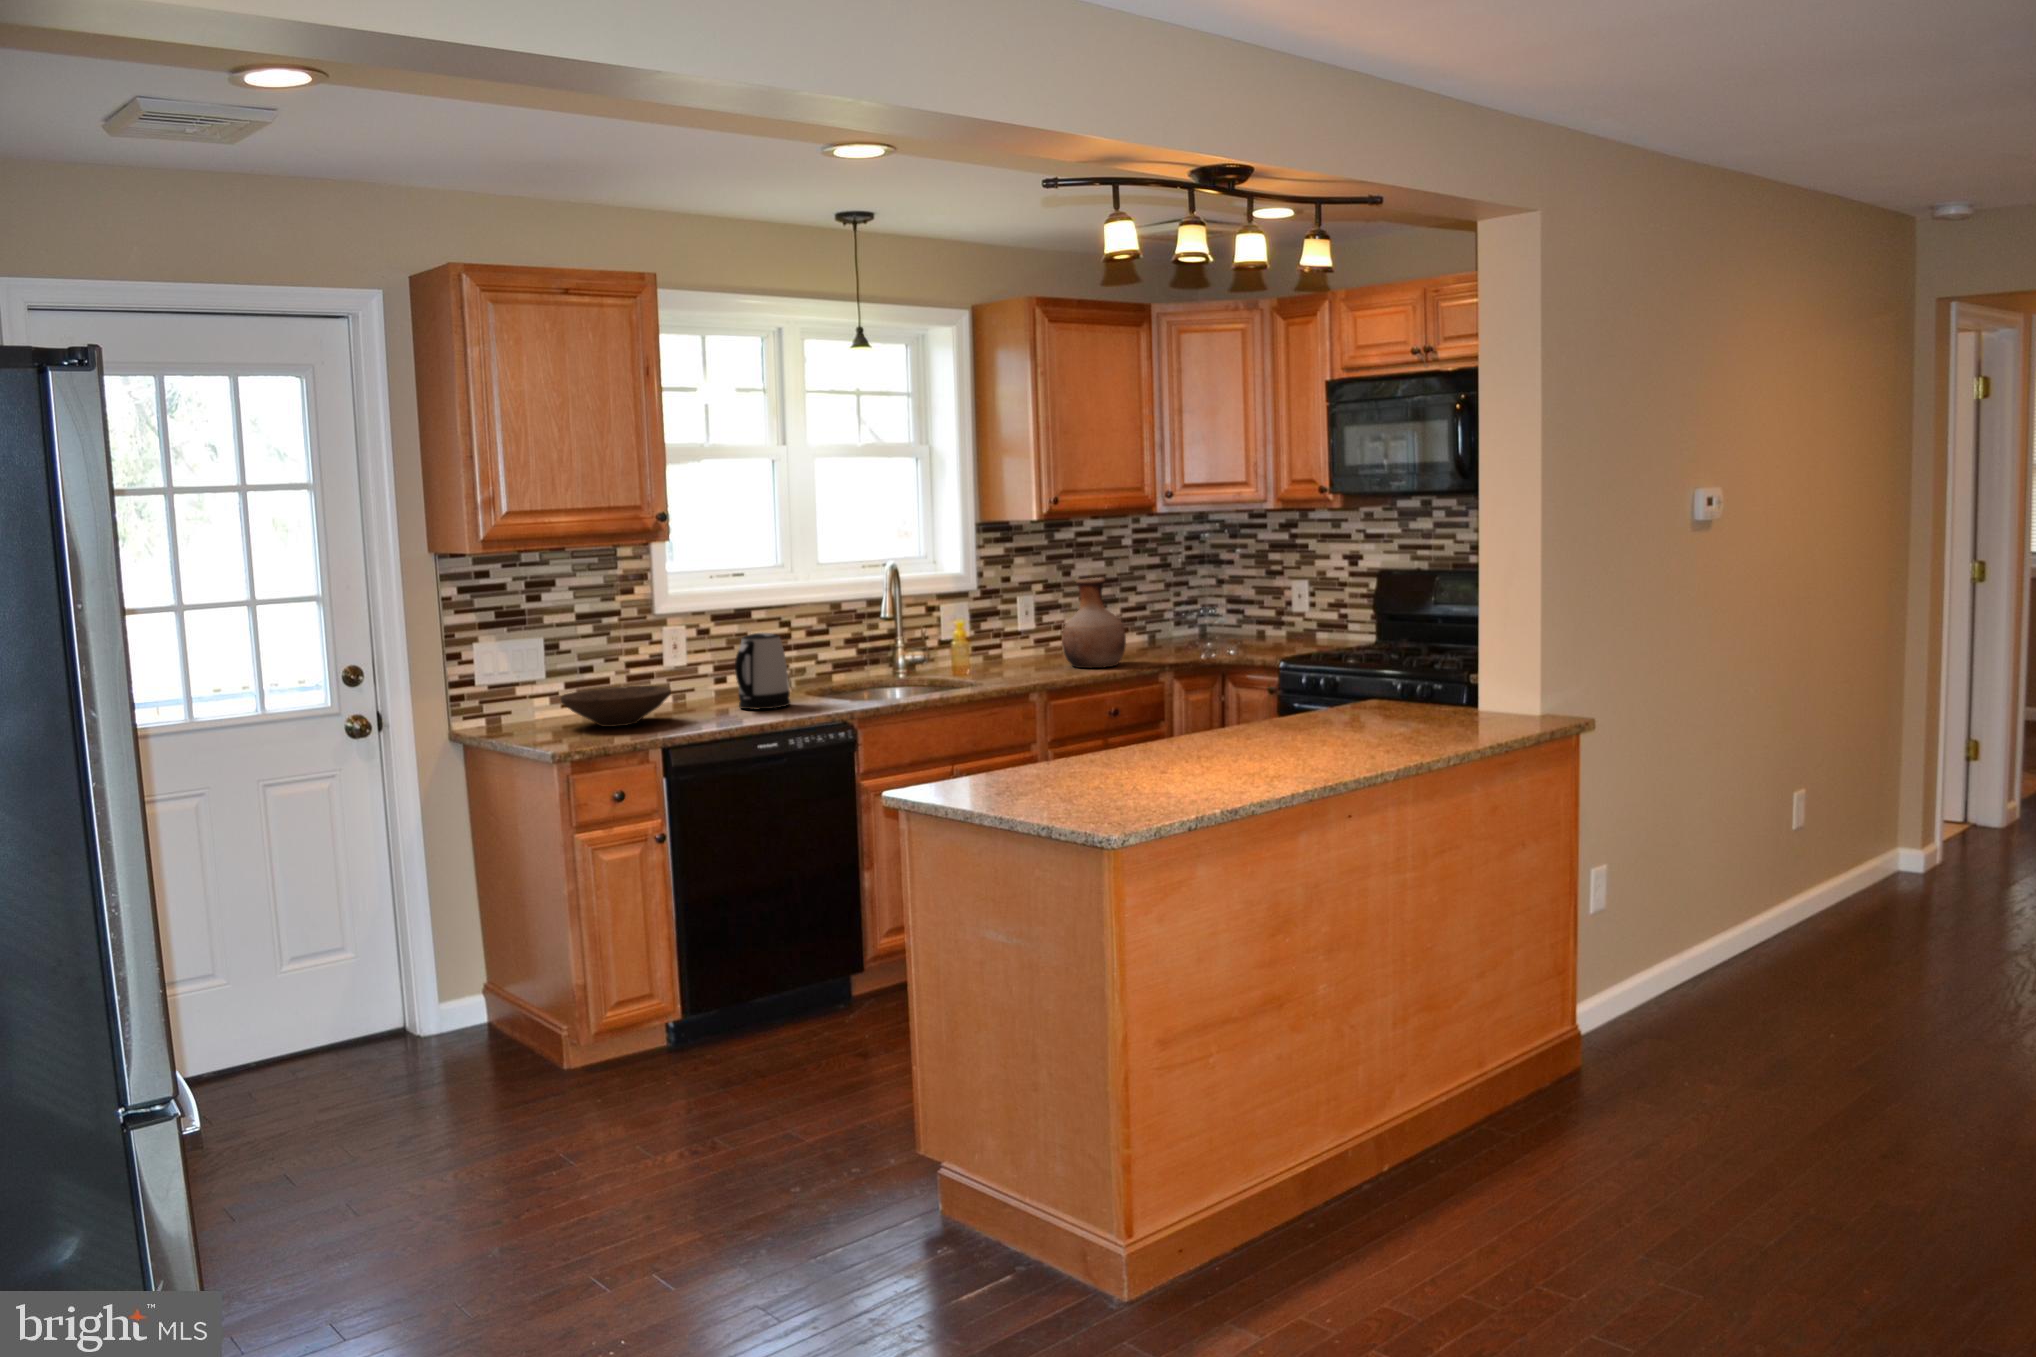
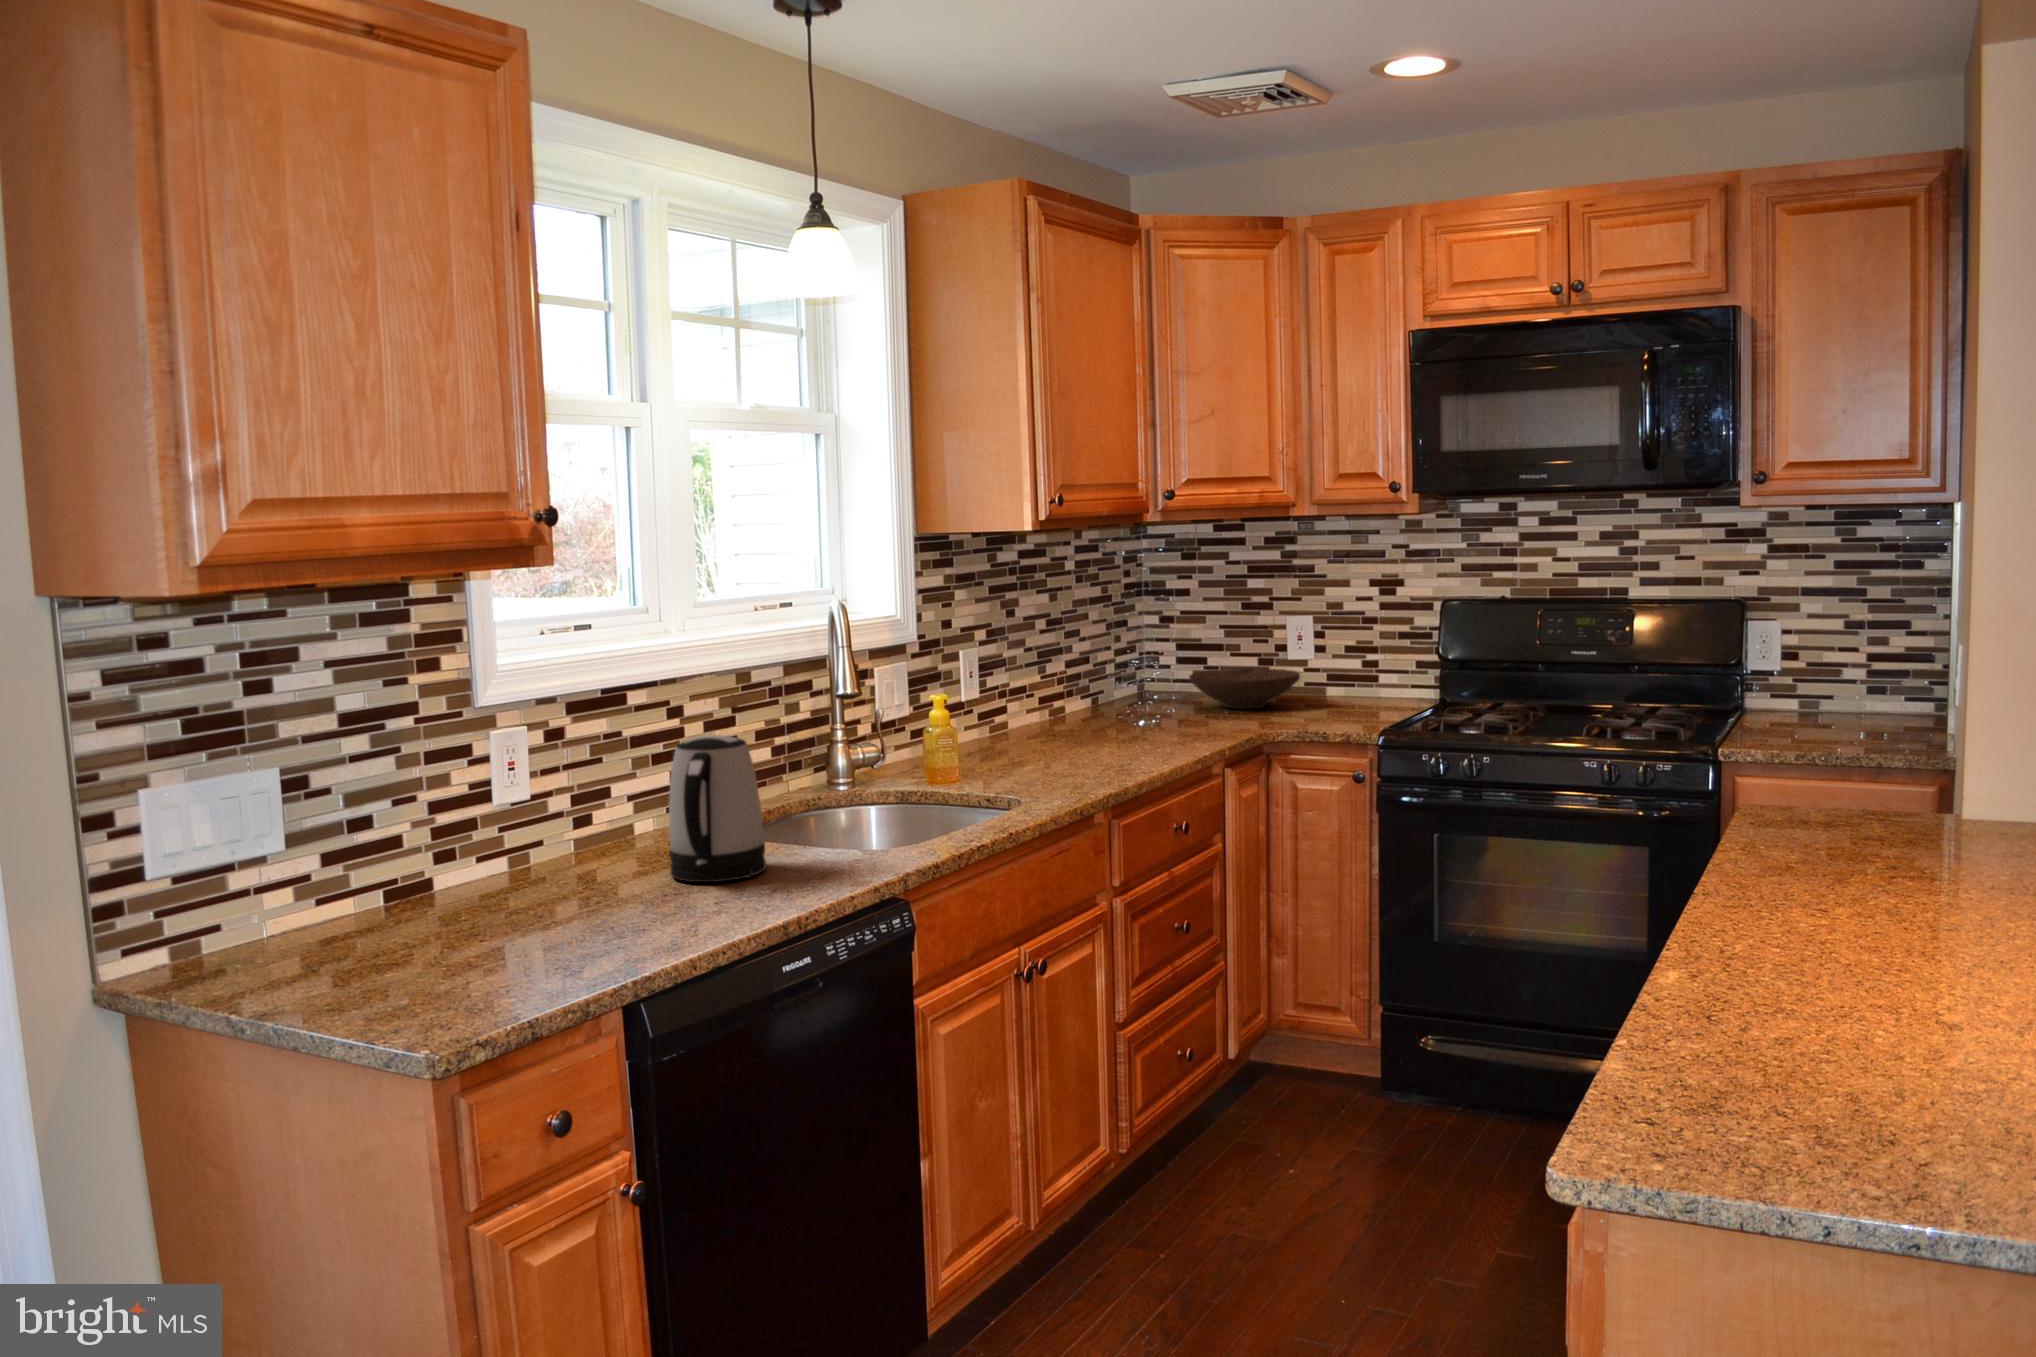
vase: present [1062,578,1126,668] -> none [1073,620,1171,760]
wooden bowl: present [561,686,671,727] -> present [1189,668,1300,709]

